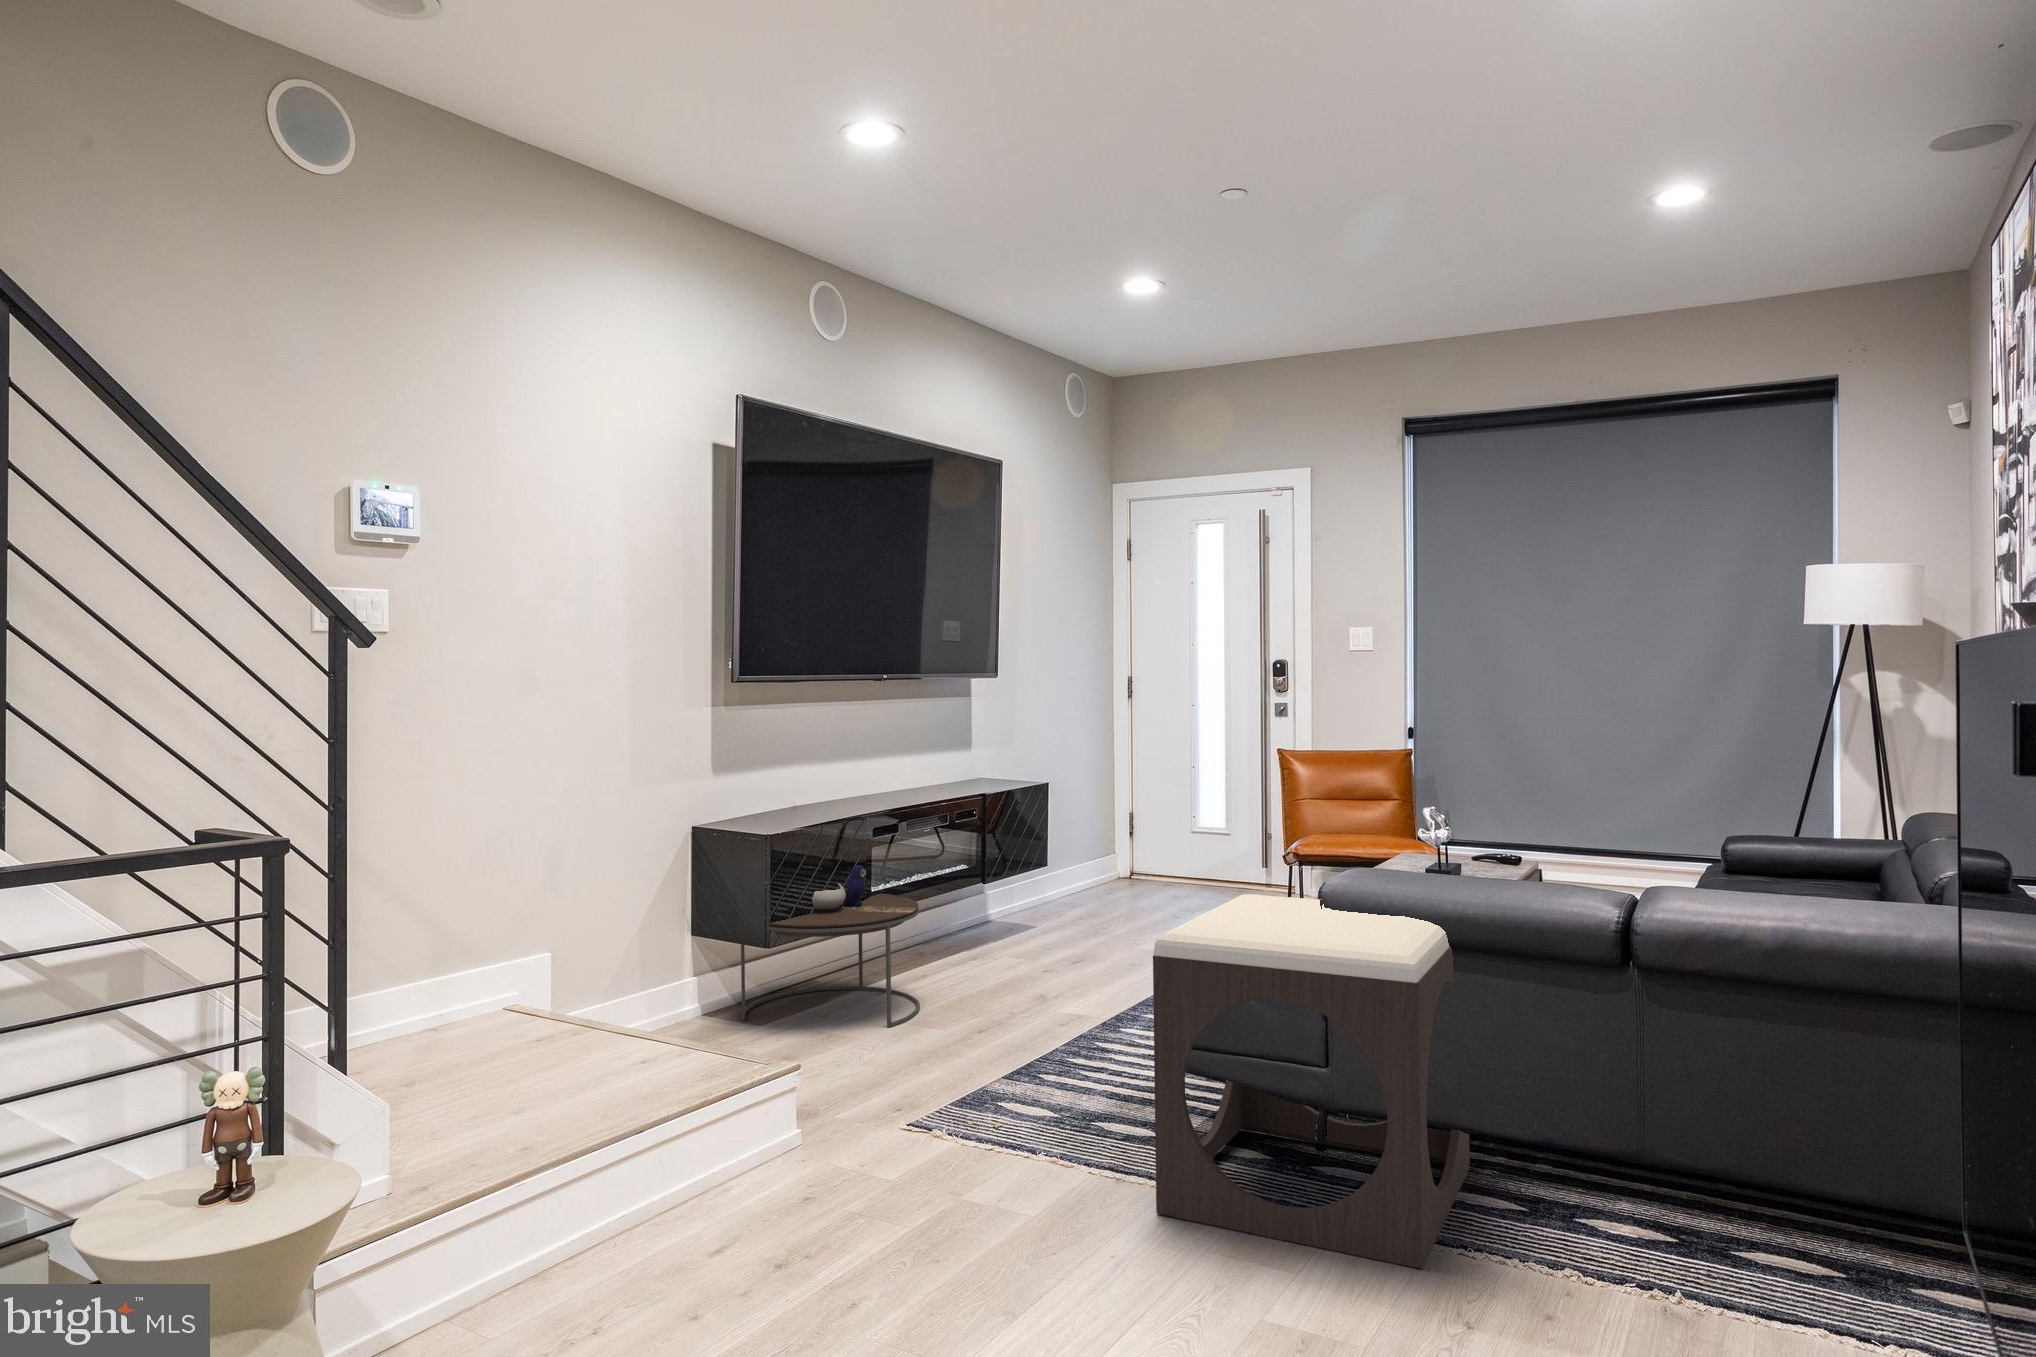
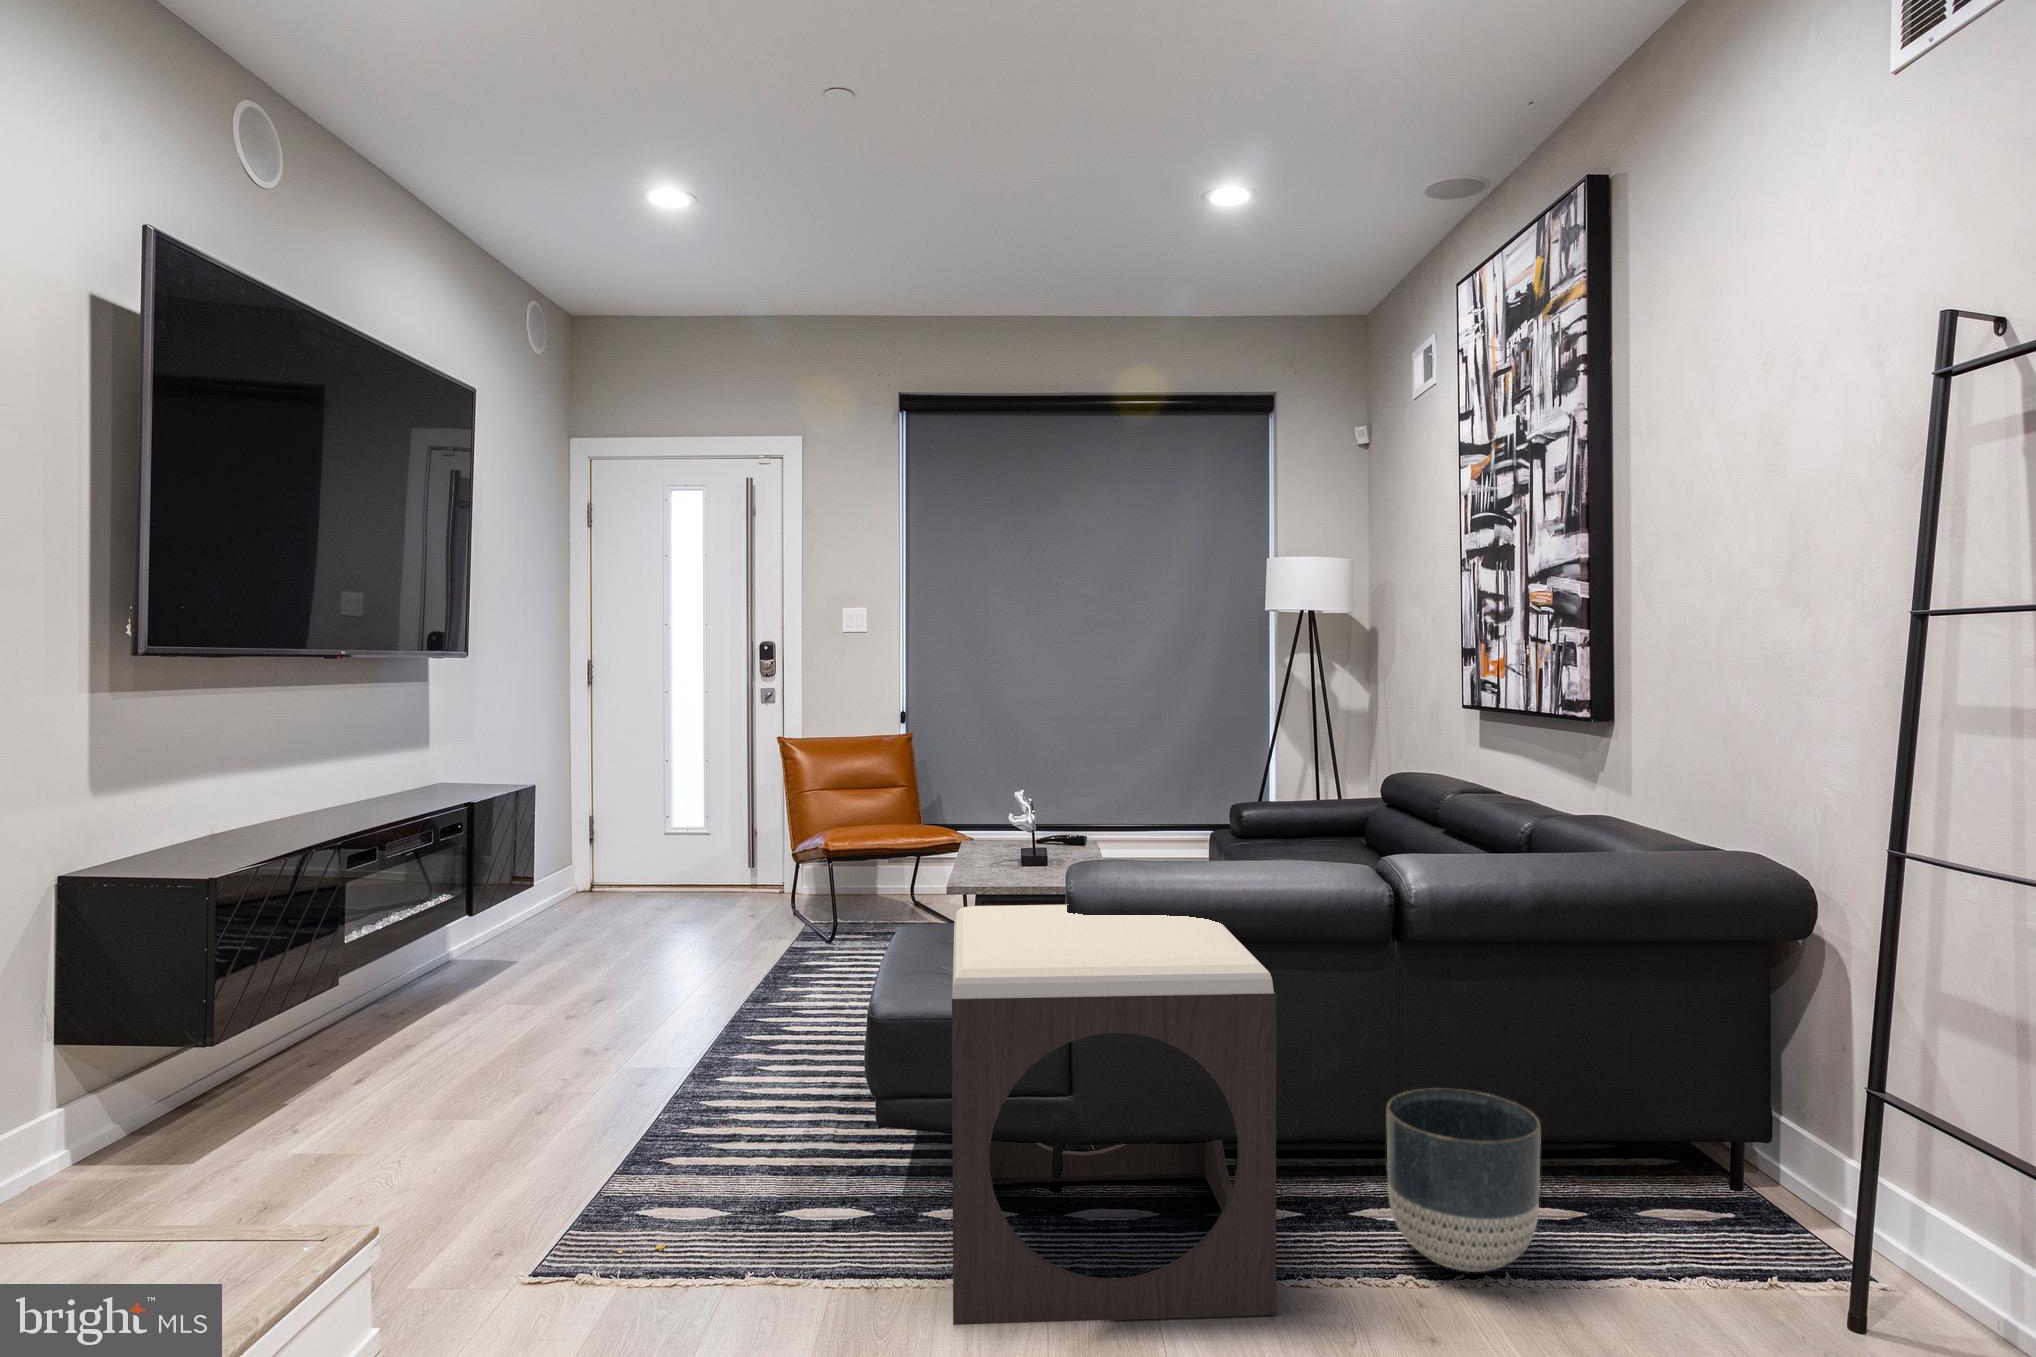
side table: present [741,865,920,1027] -> none [137,911,431,1161]
planter: none [1575,1108,1735,1288] -> present [1387,1088,1541,1272]

